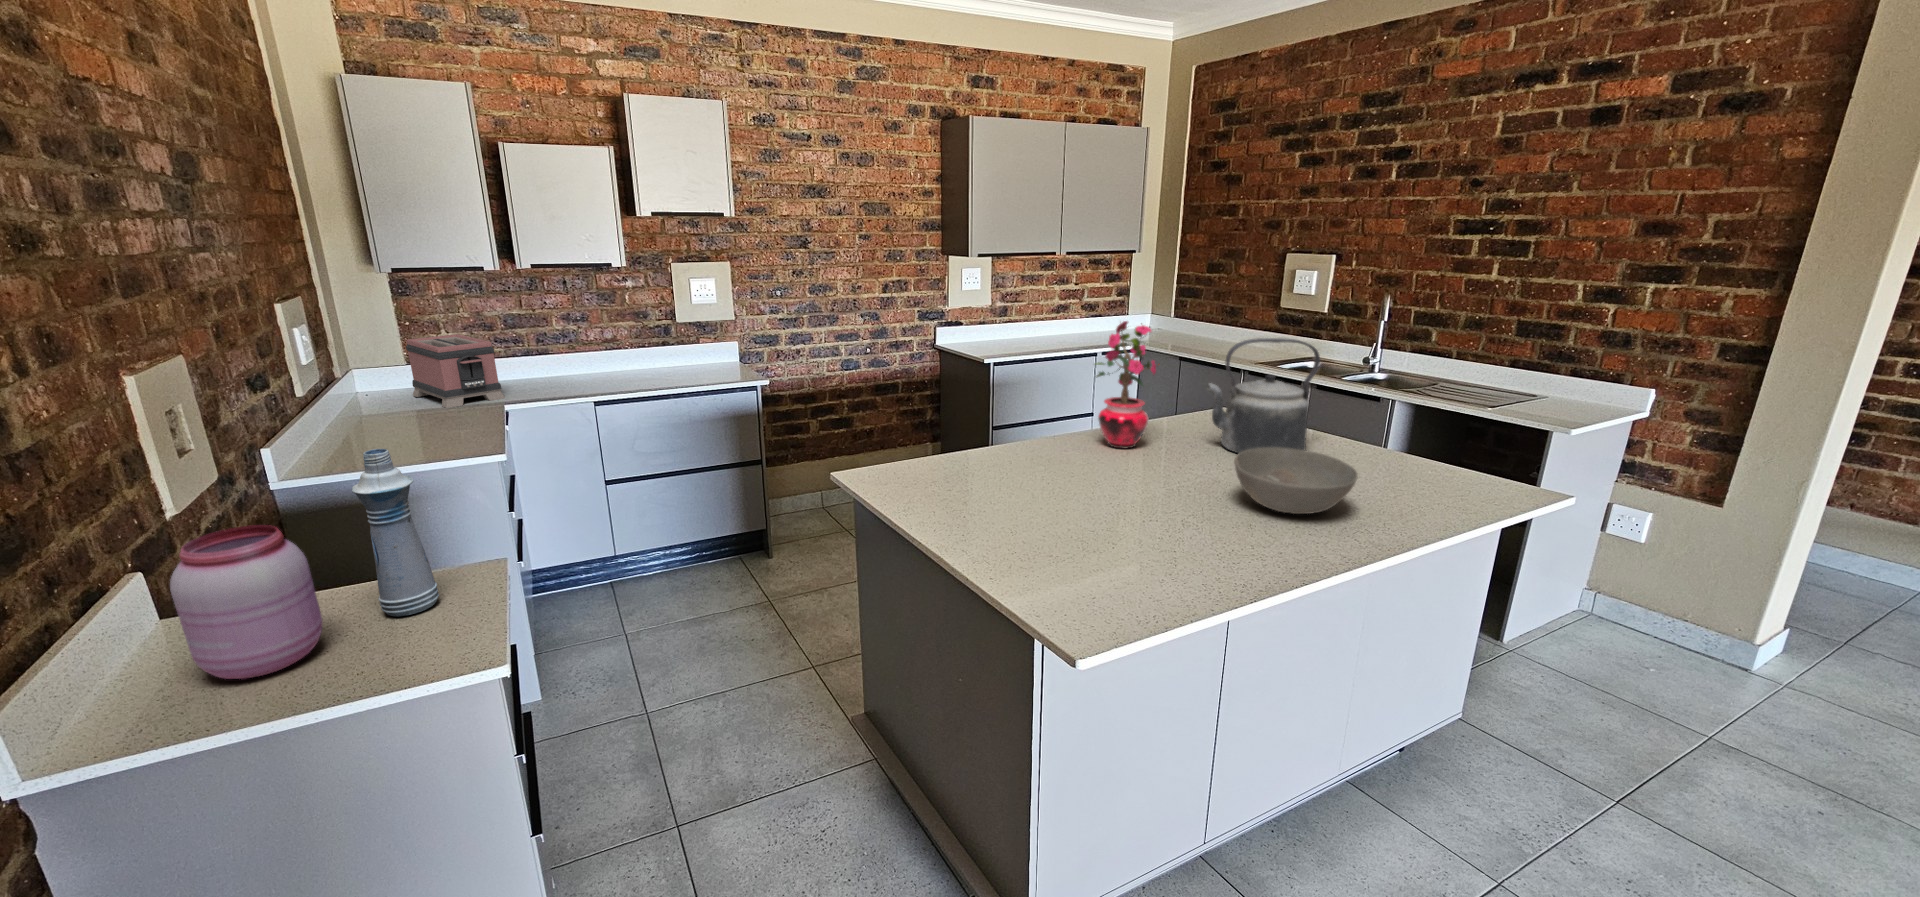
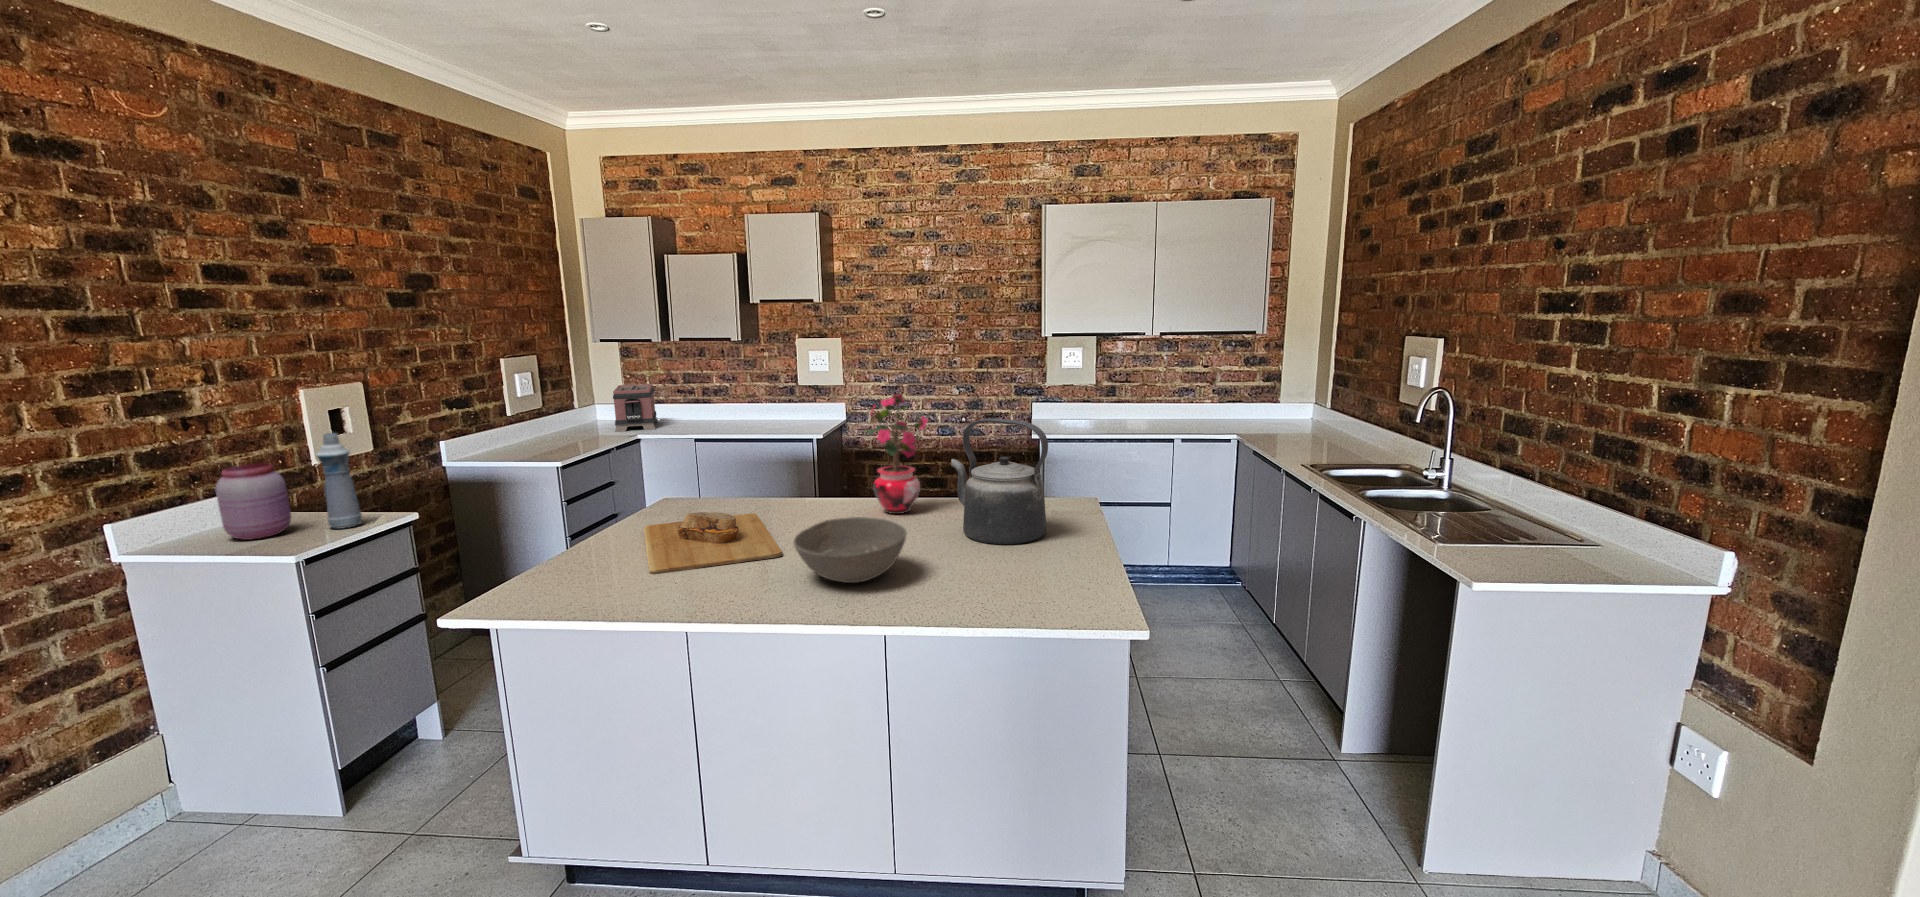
cutting board: none [959,470,1179,550] -> present [644,512,782,574]

